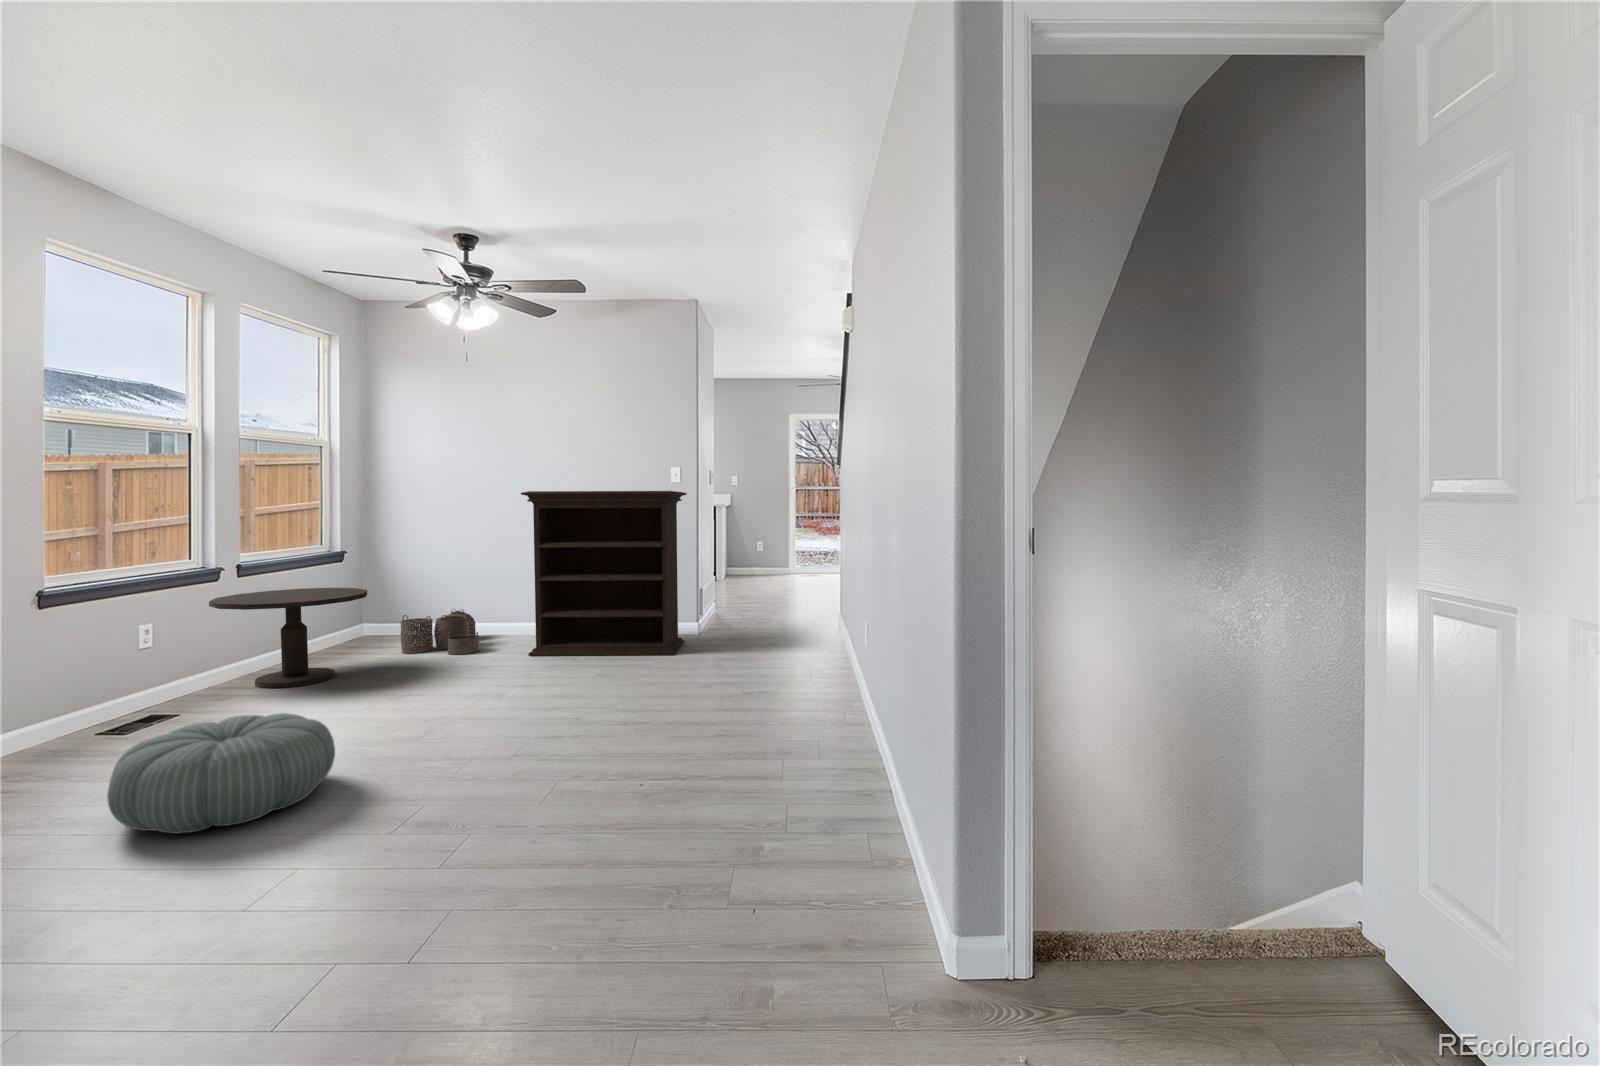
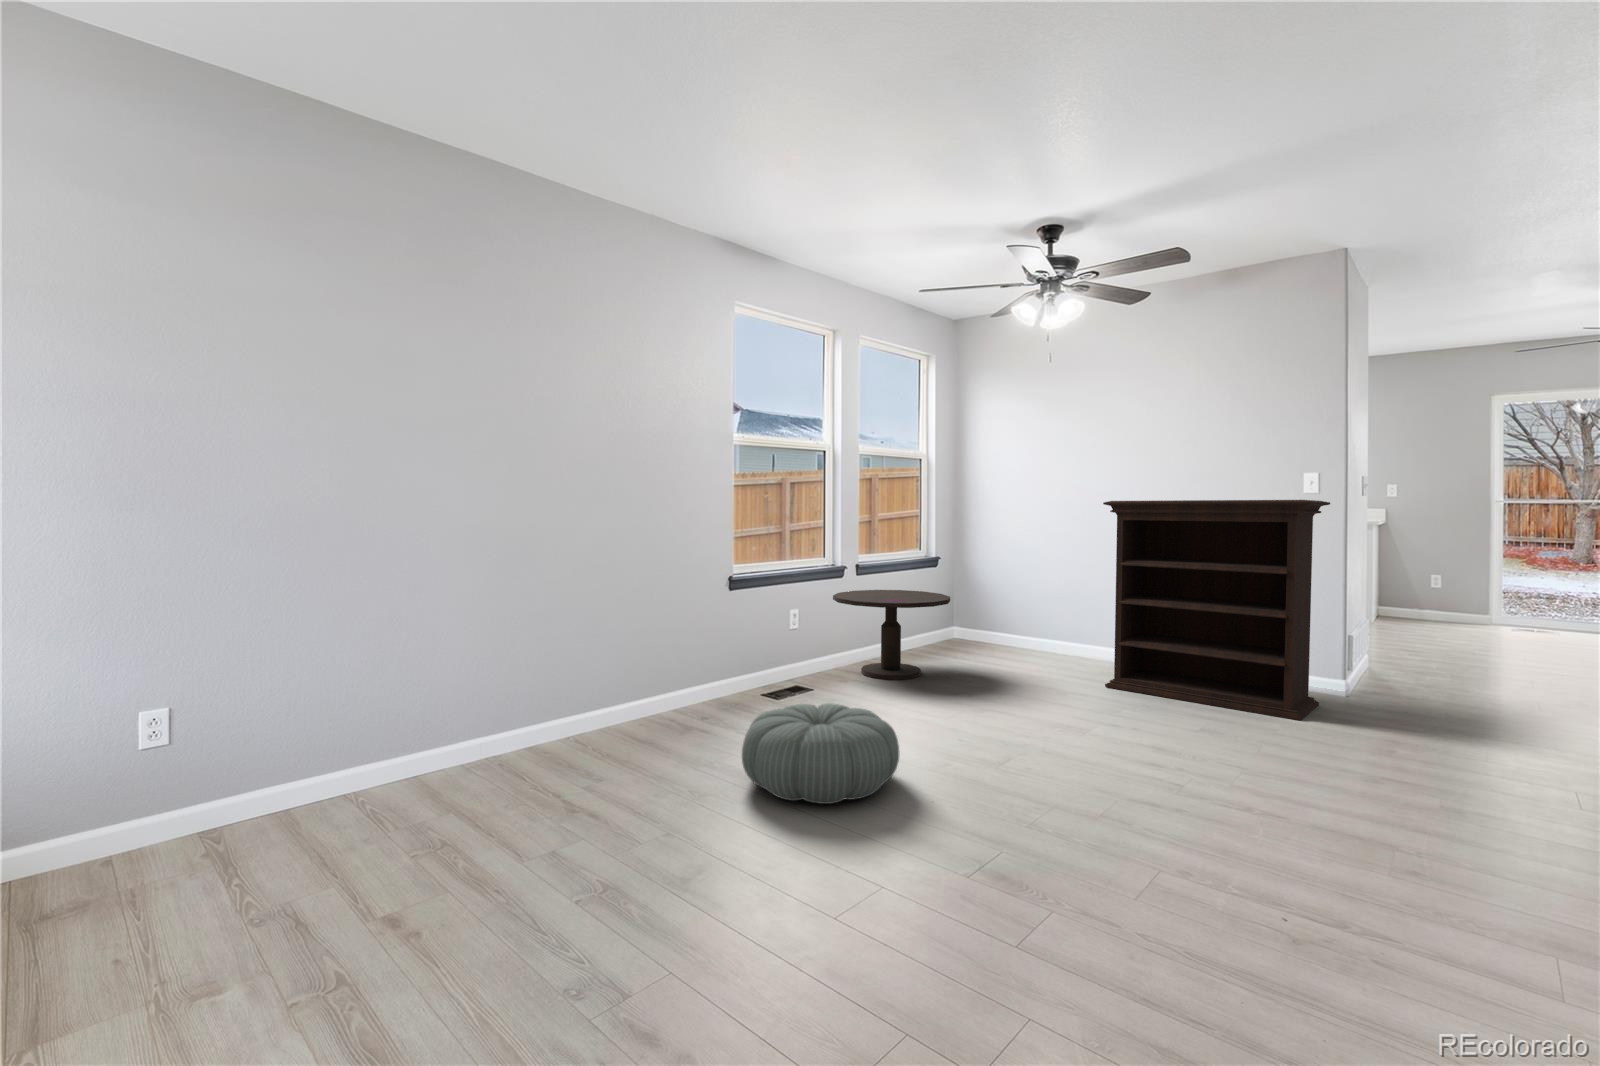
woven basket: present [400,609,479,655] -> none [980,623,1054,673]

